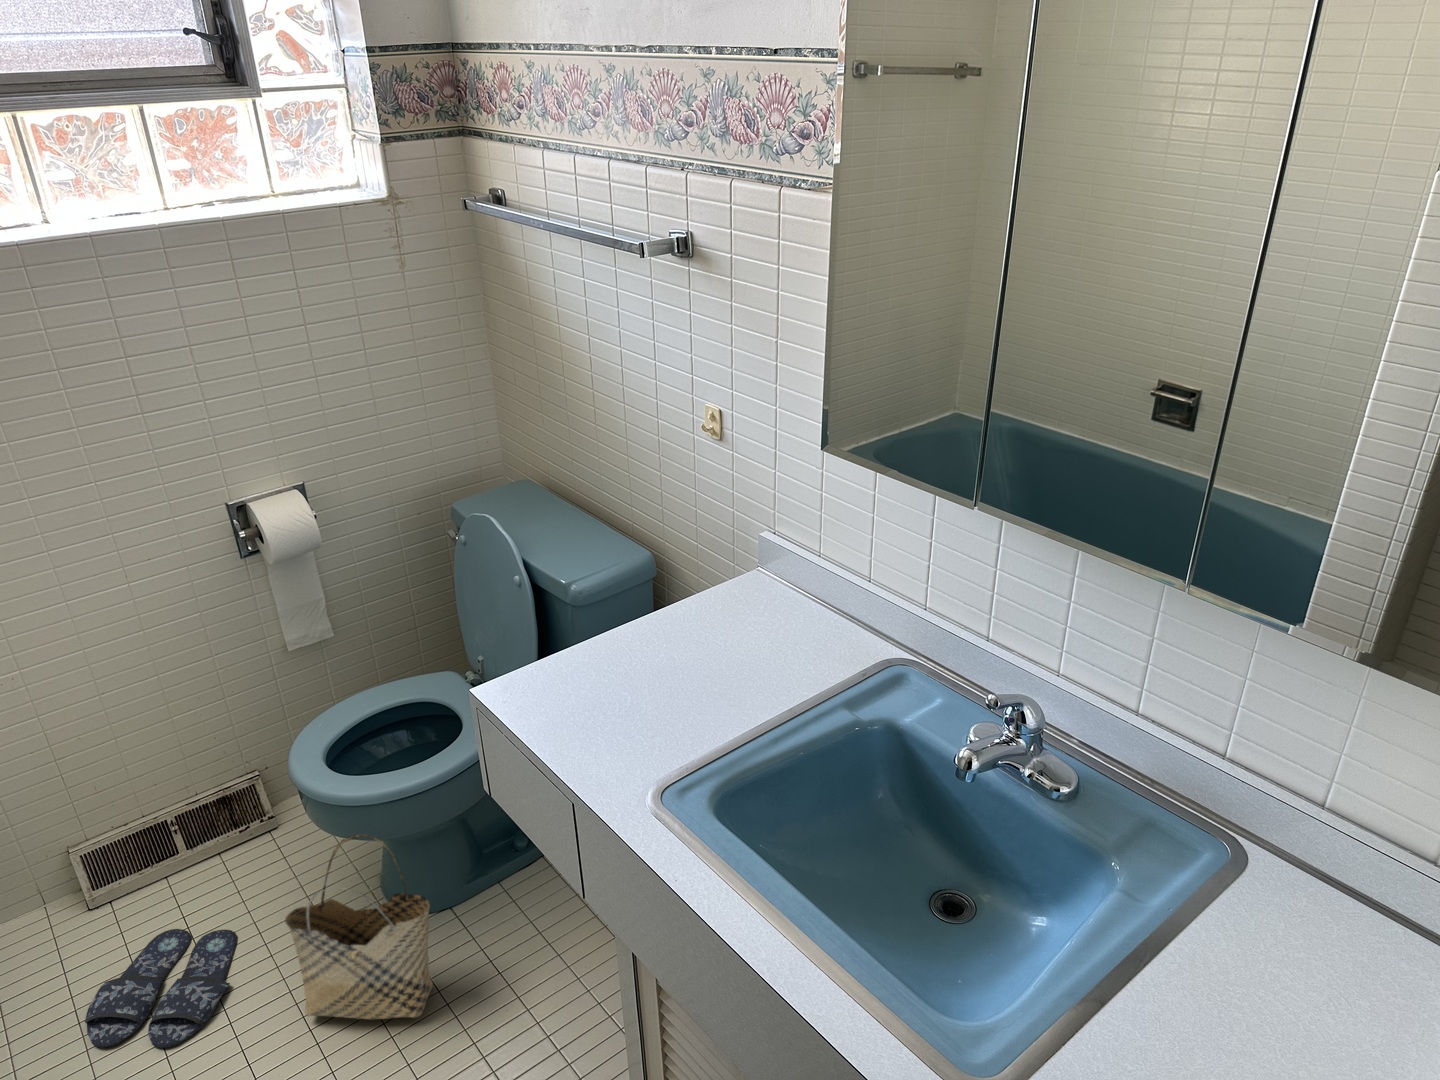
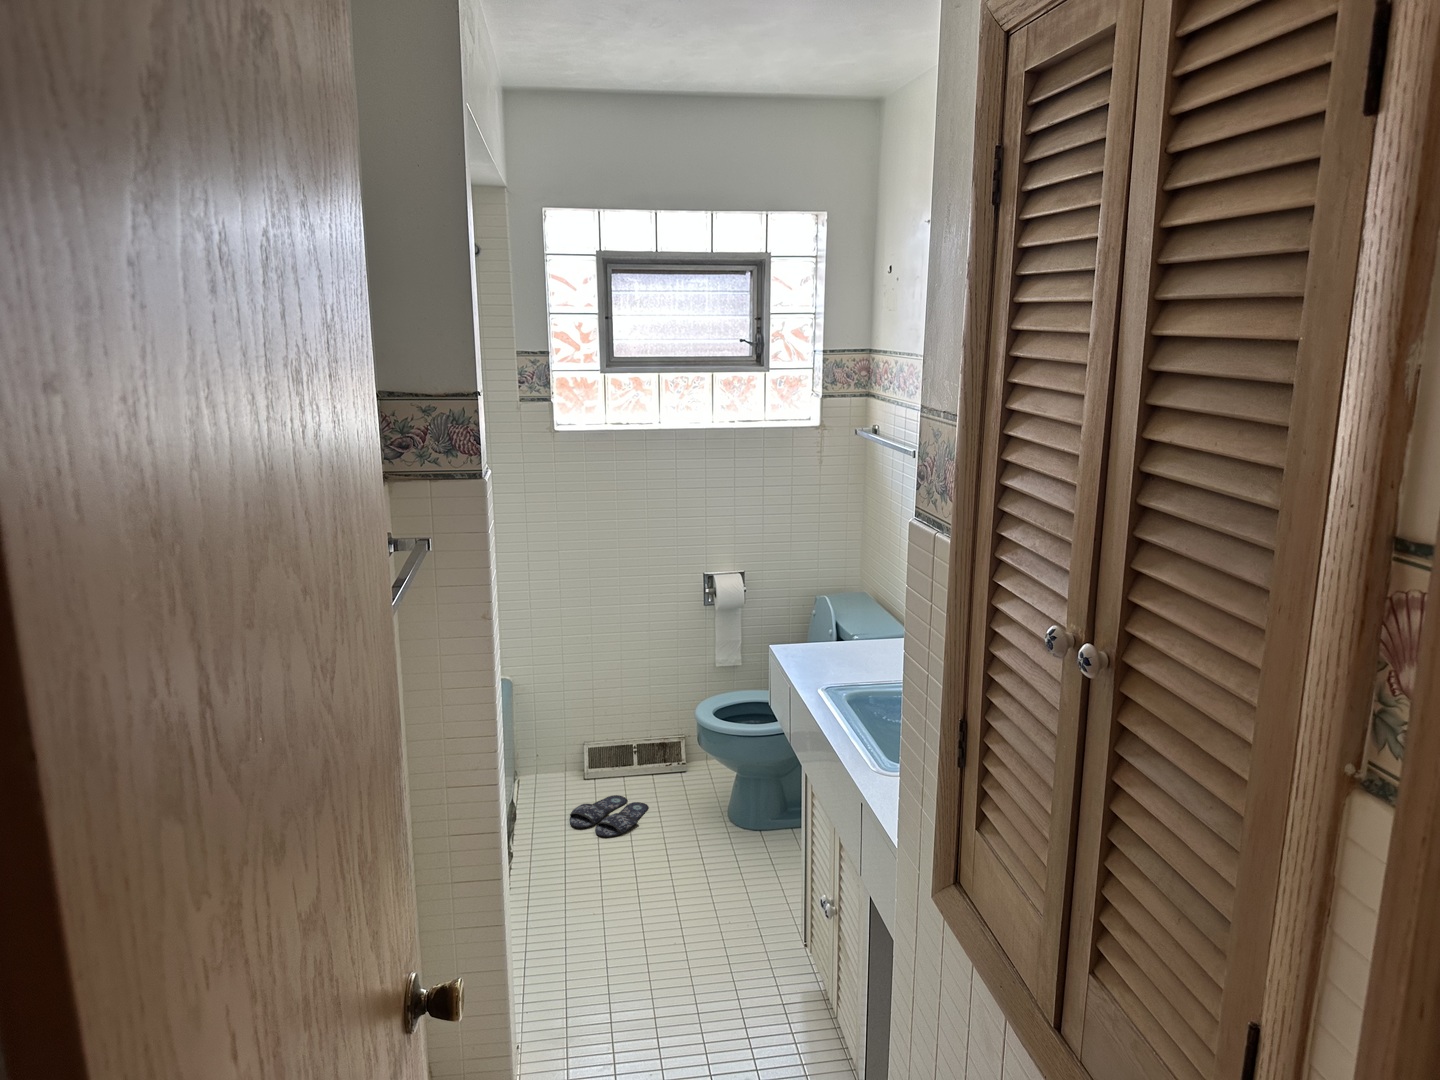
woven basket: present [285,834,433,1019] -> none [669,748,744,863]

